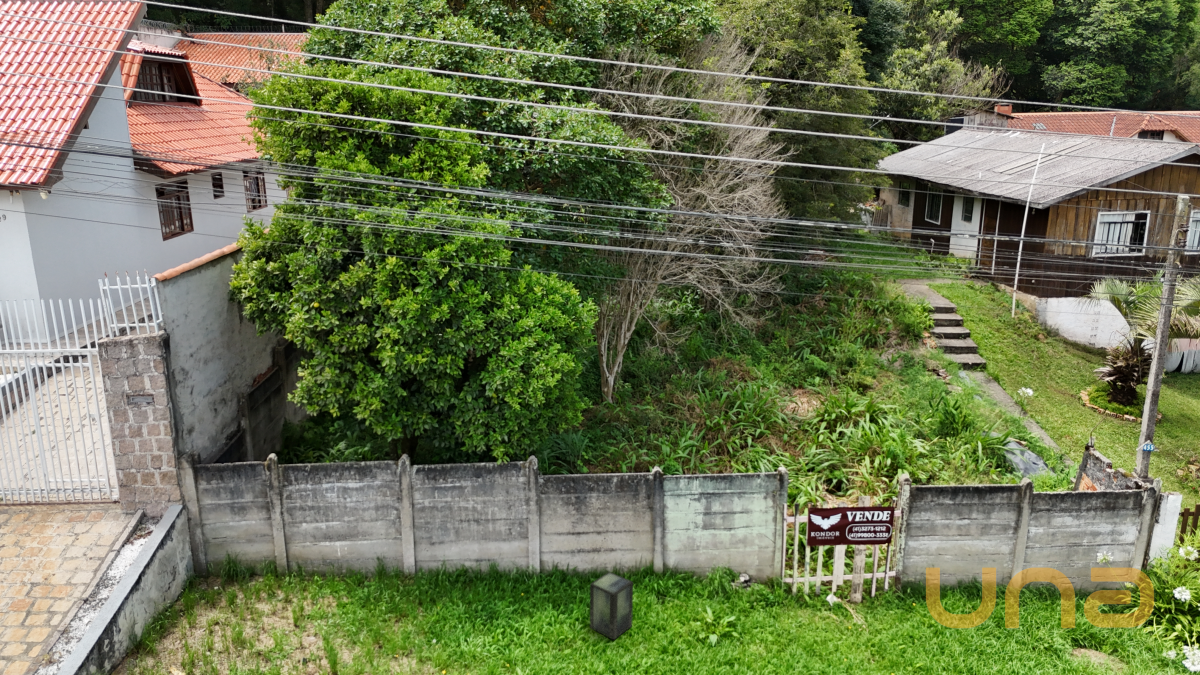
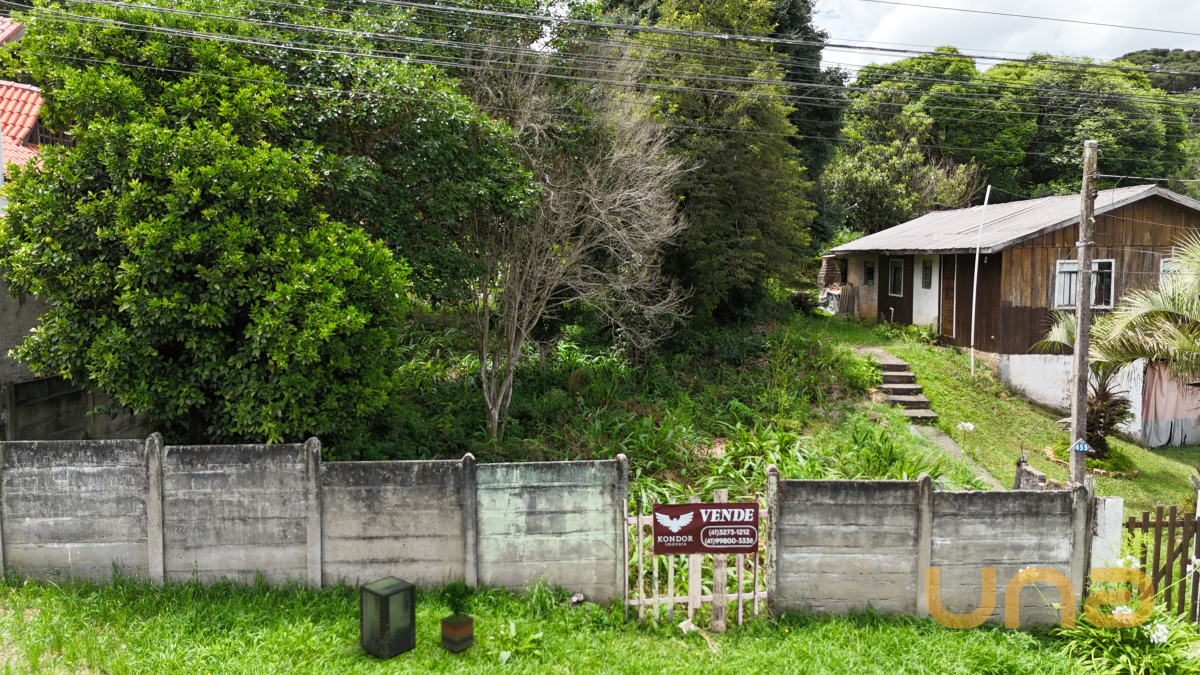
potted tree: none [650,576,682,631] -> present [439,582,480,652]

